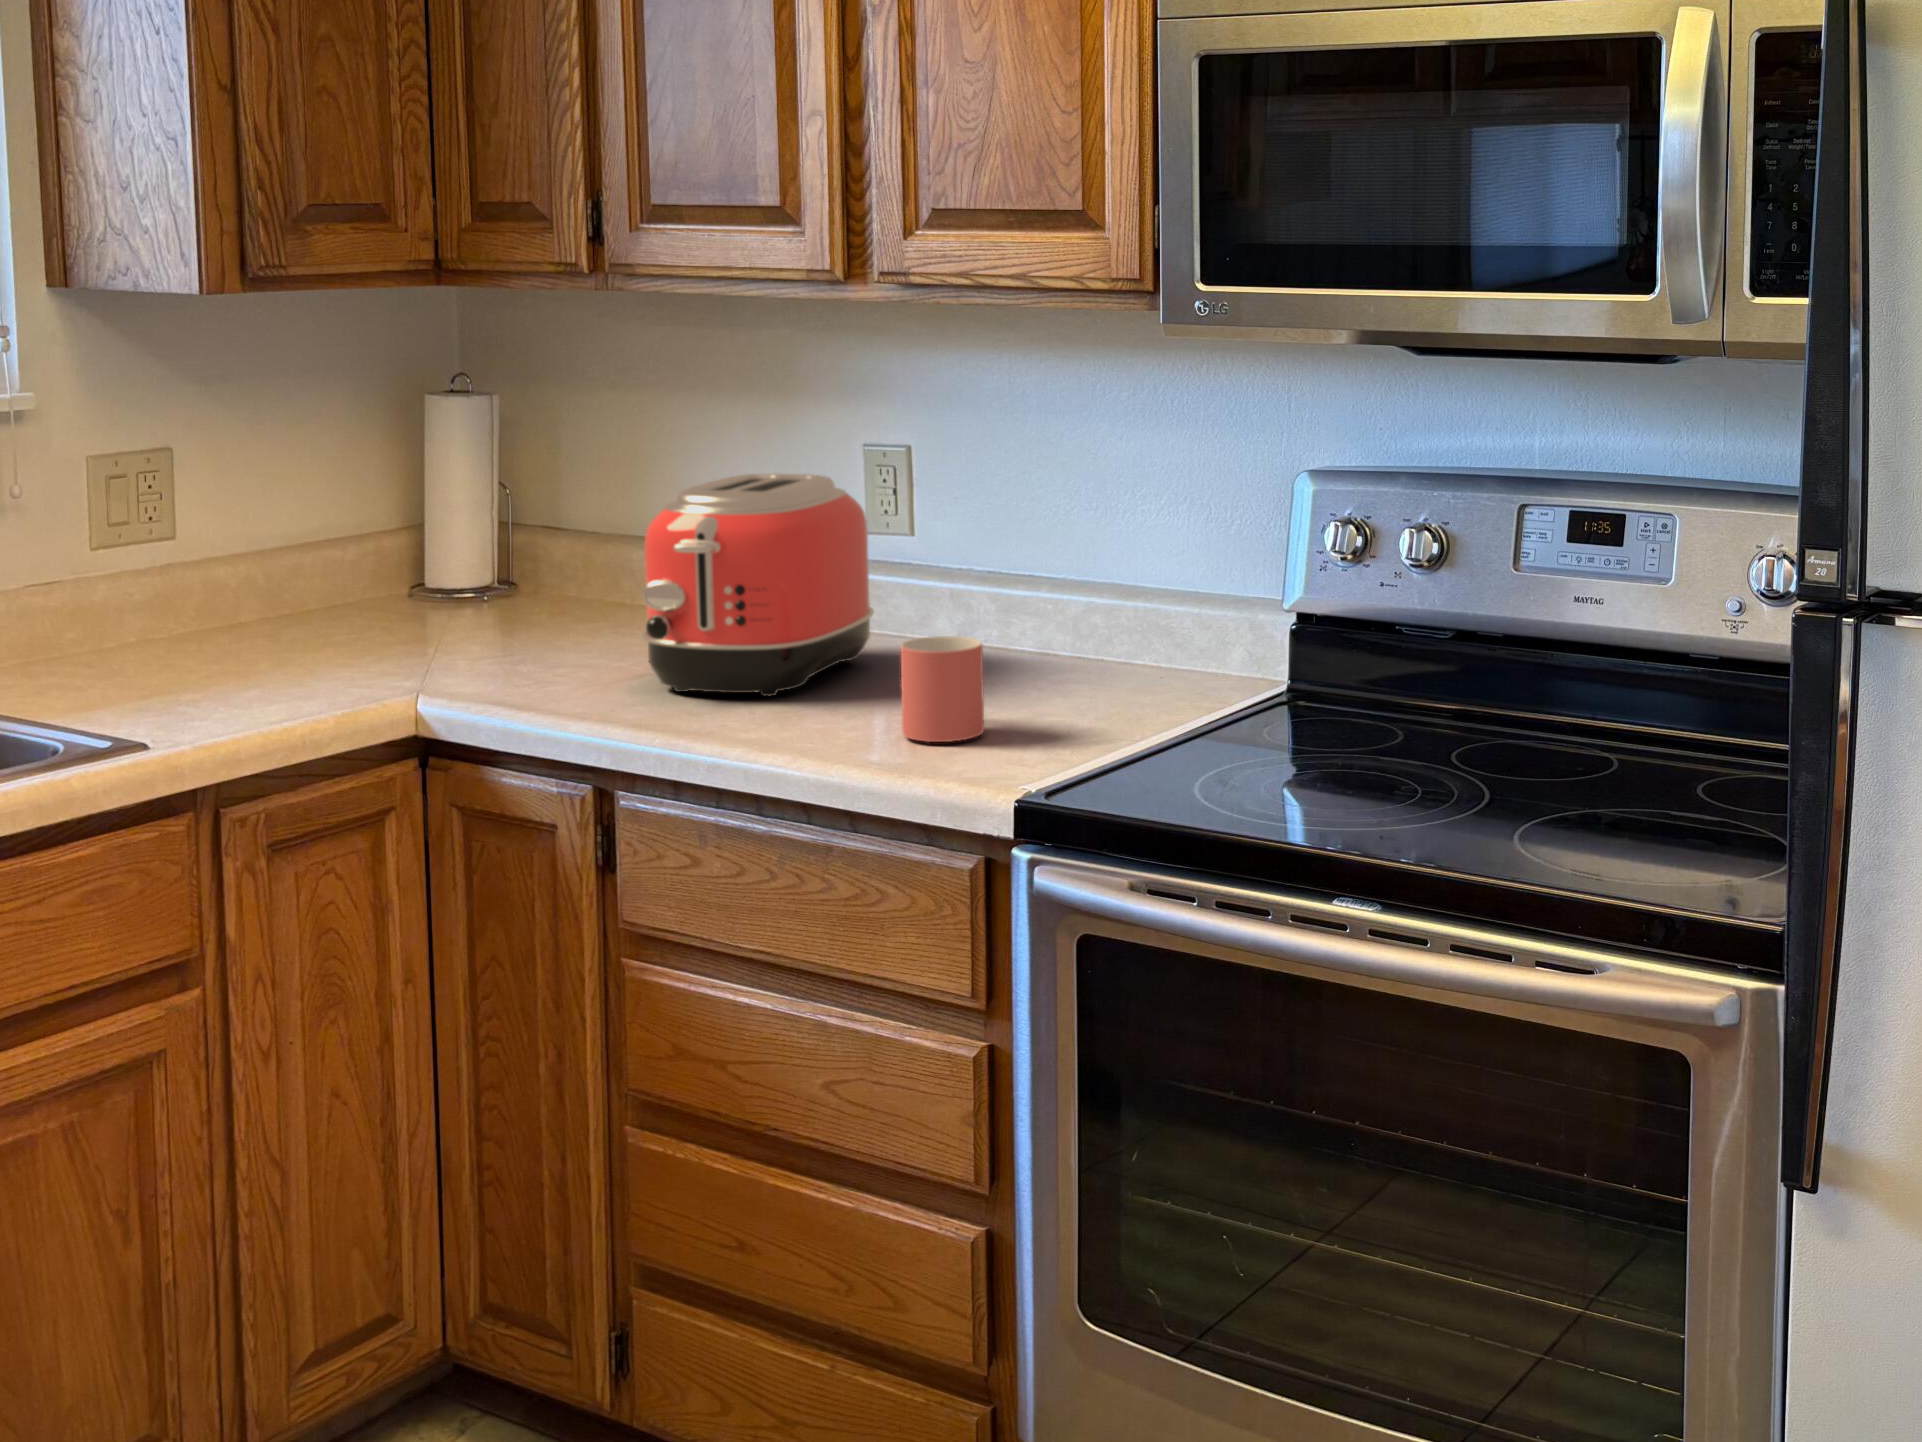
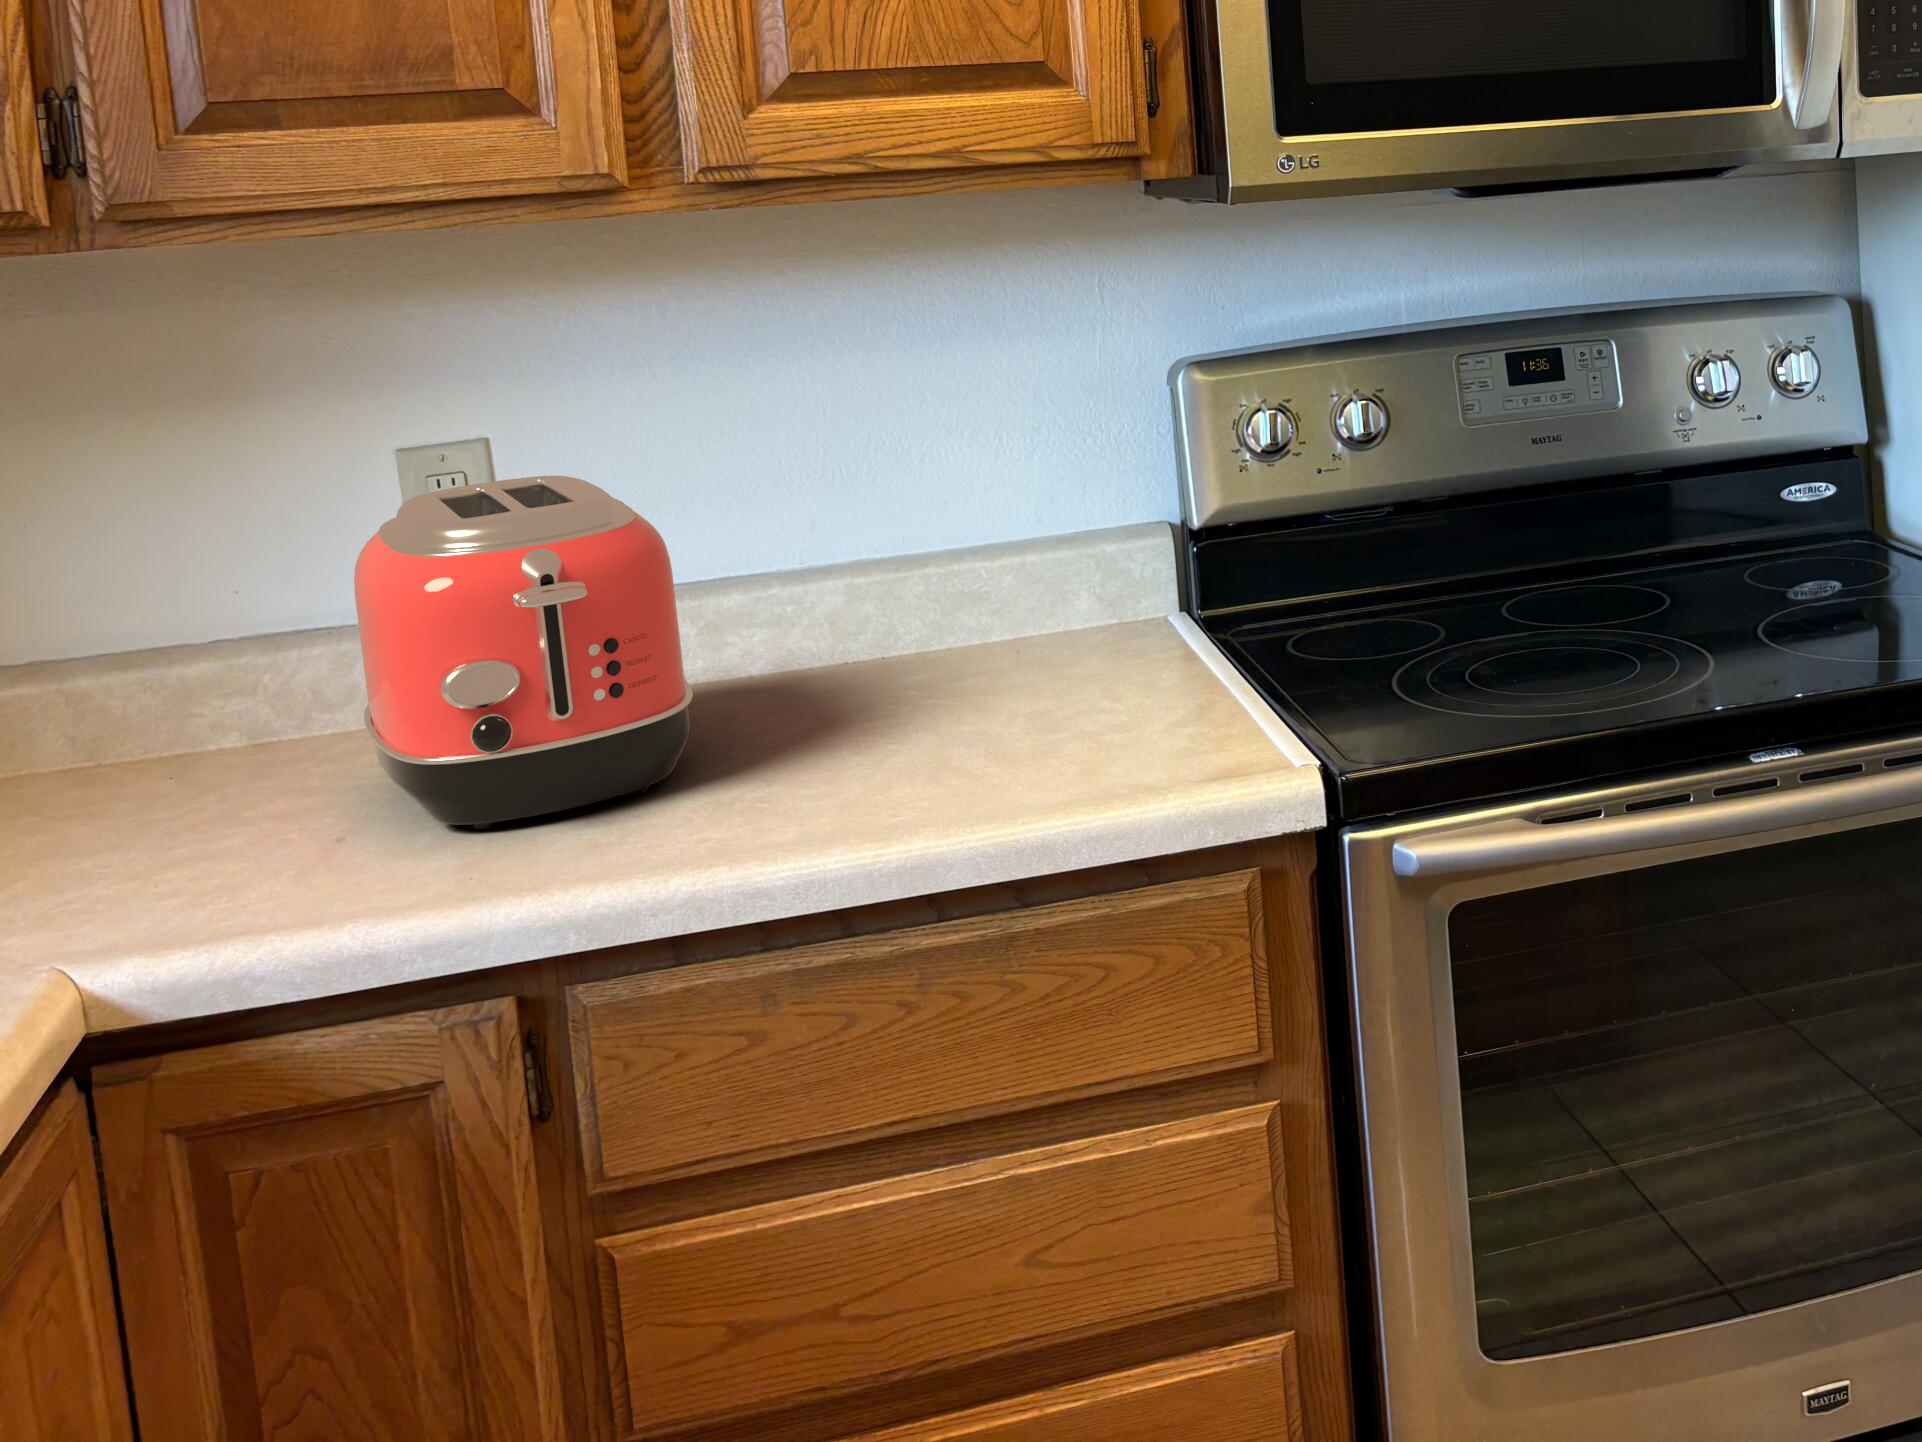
mug: present [901,636,984,742] -> none [941,621,1074,768]

